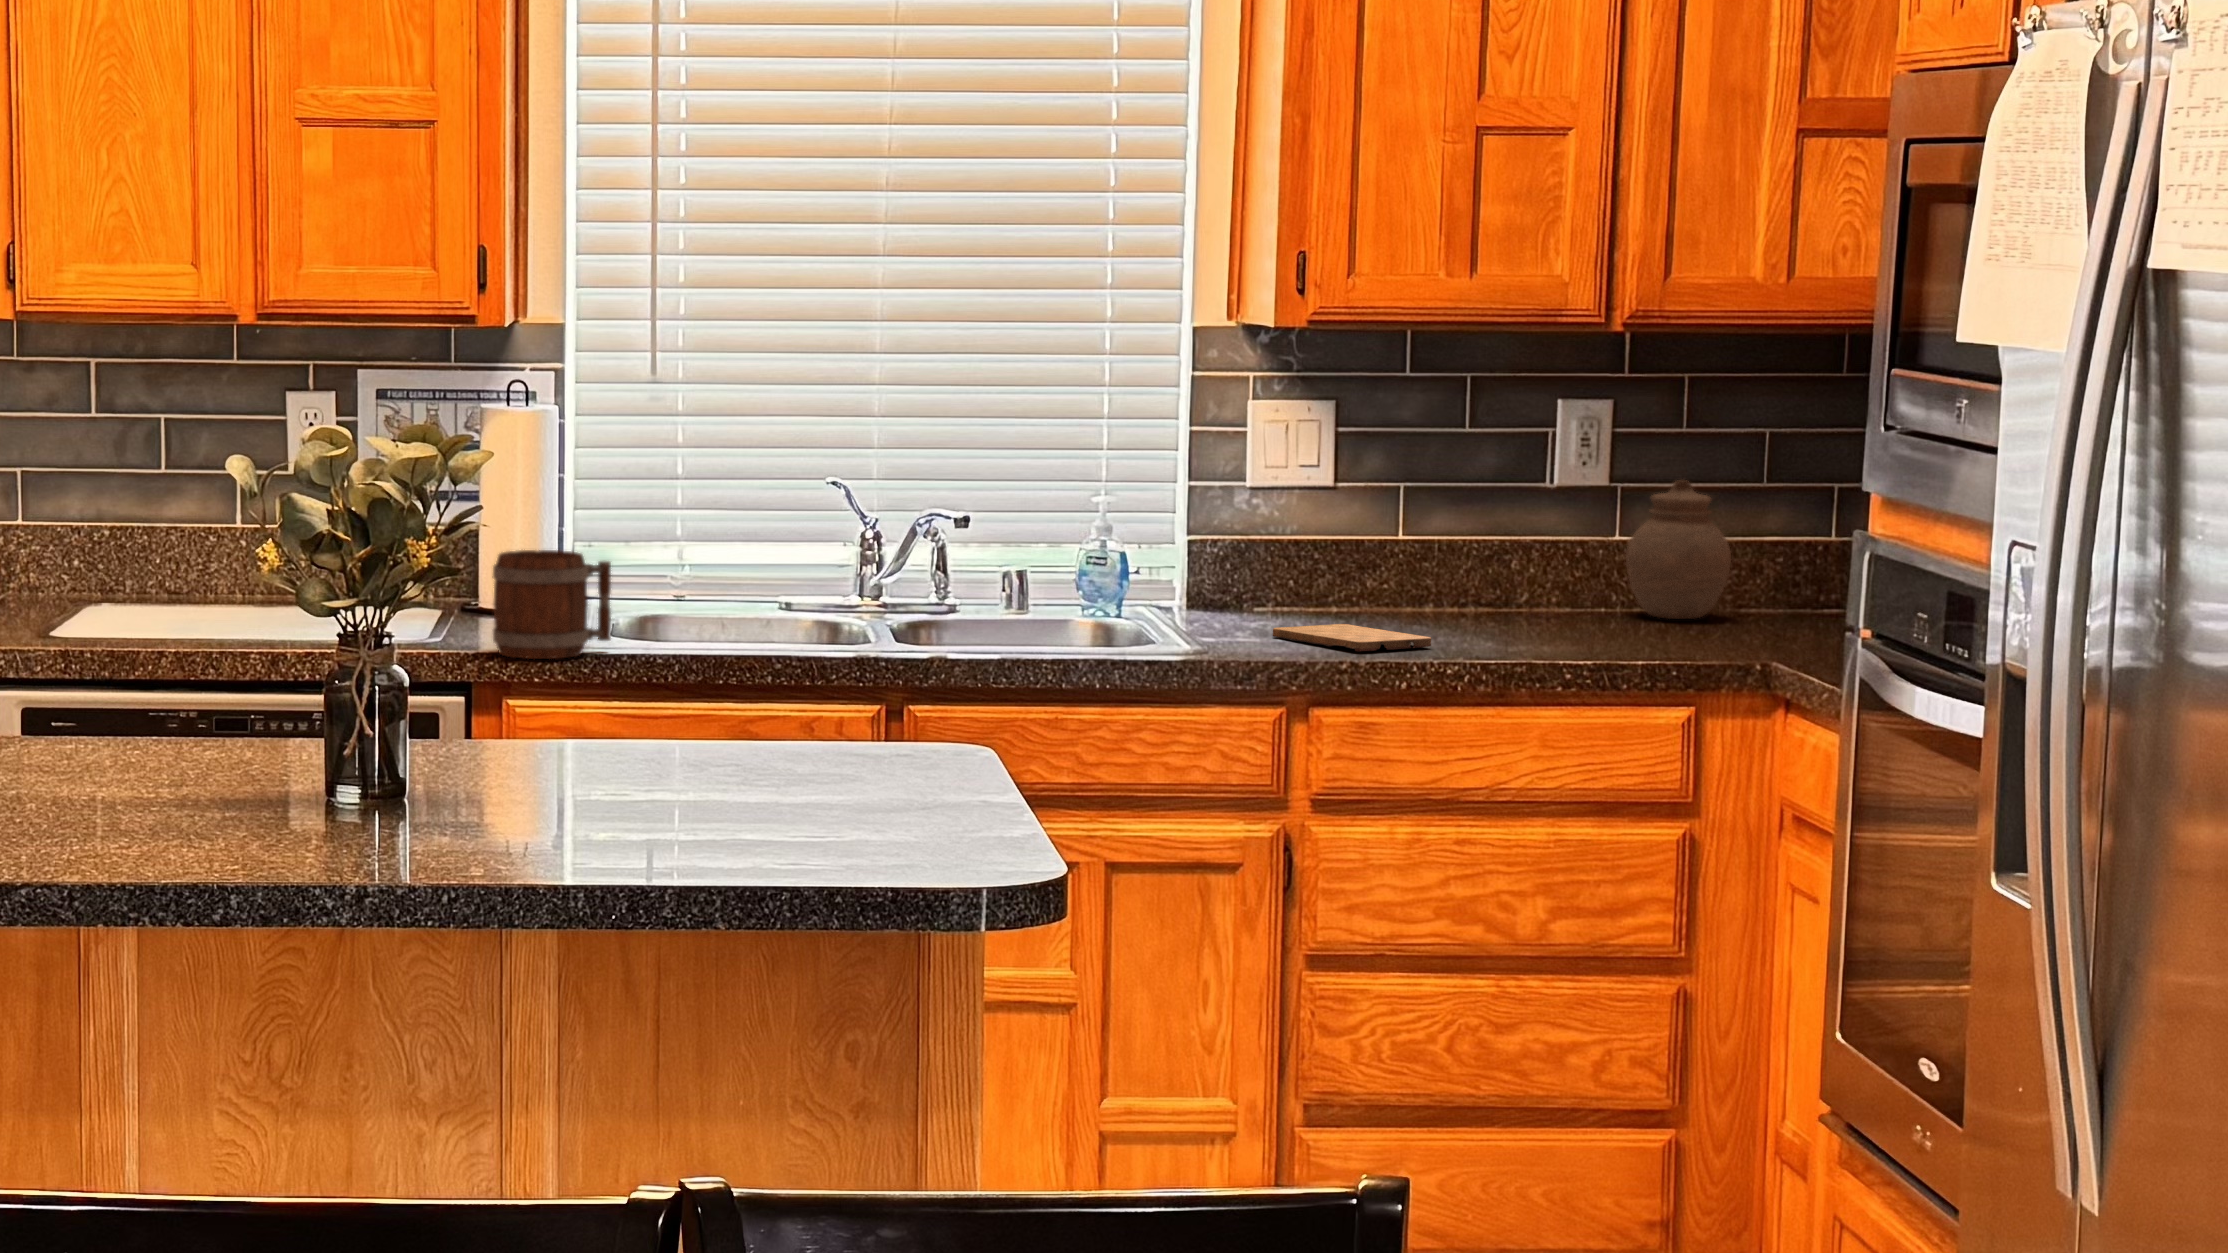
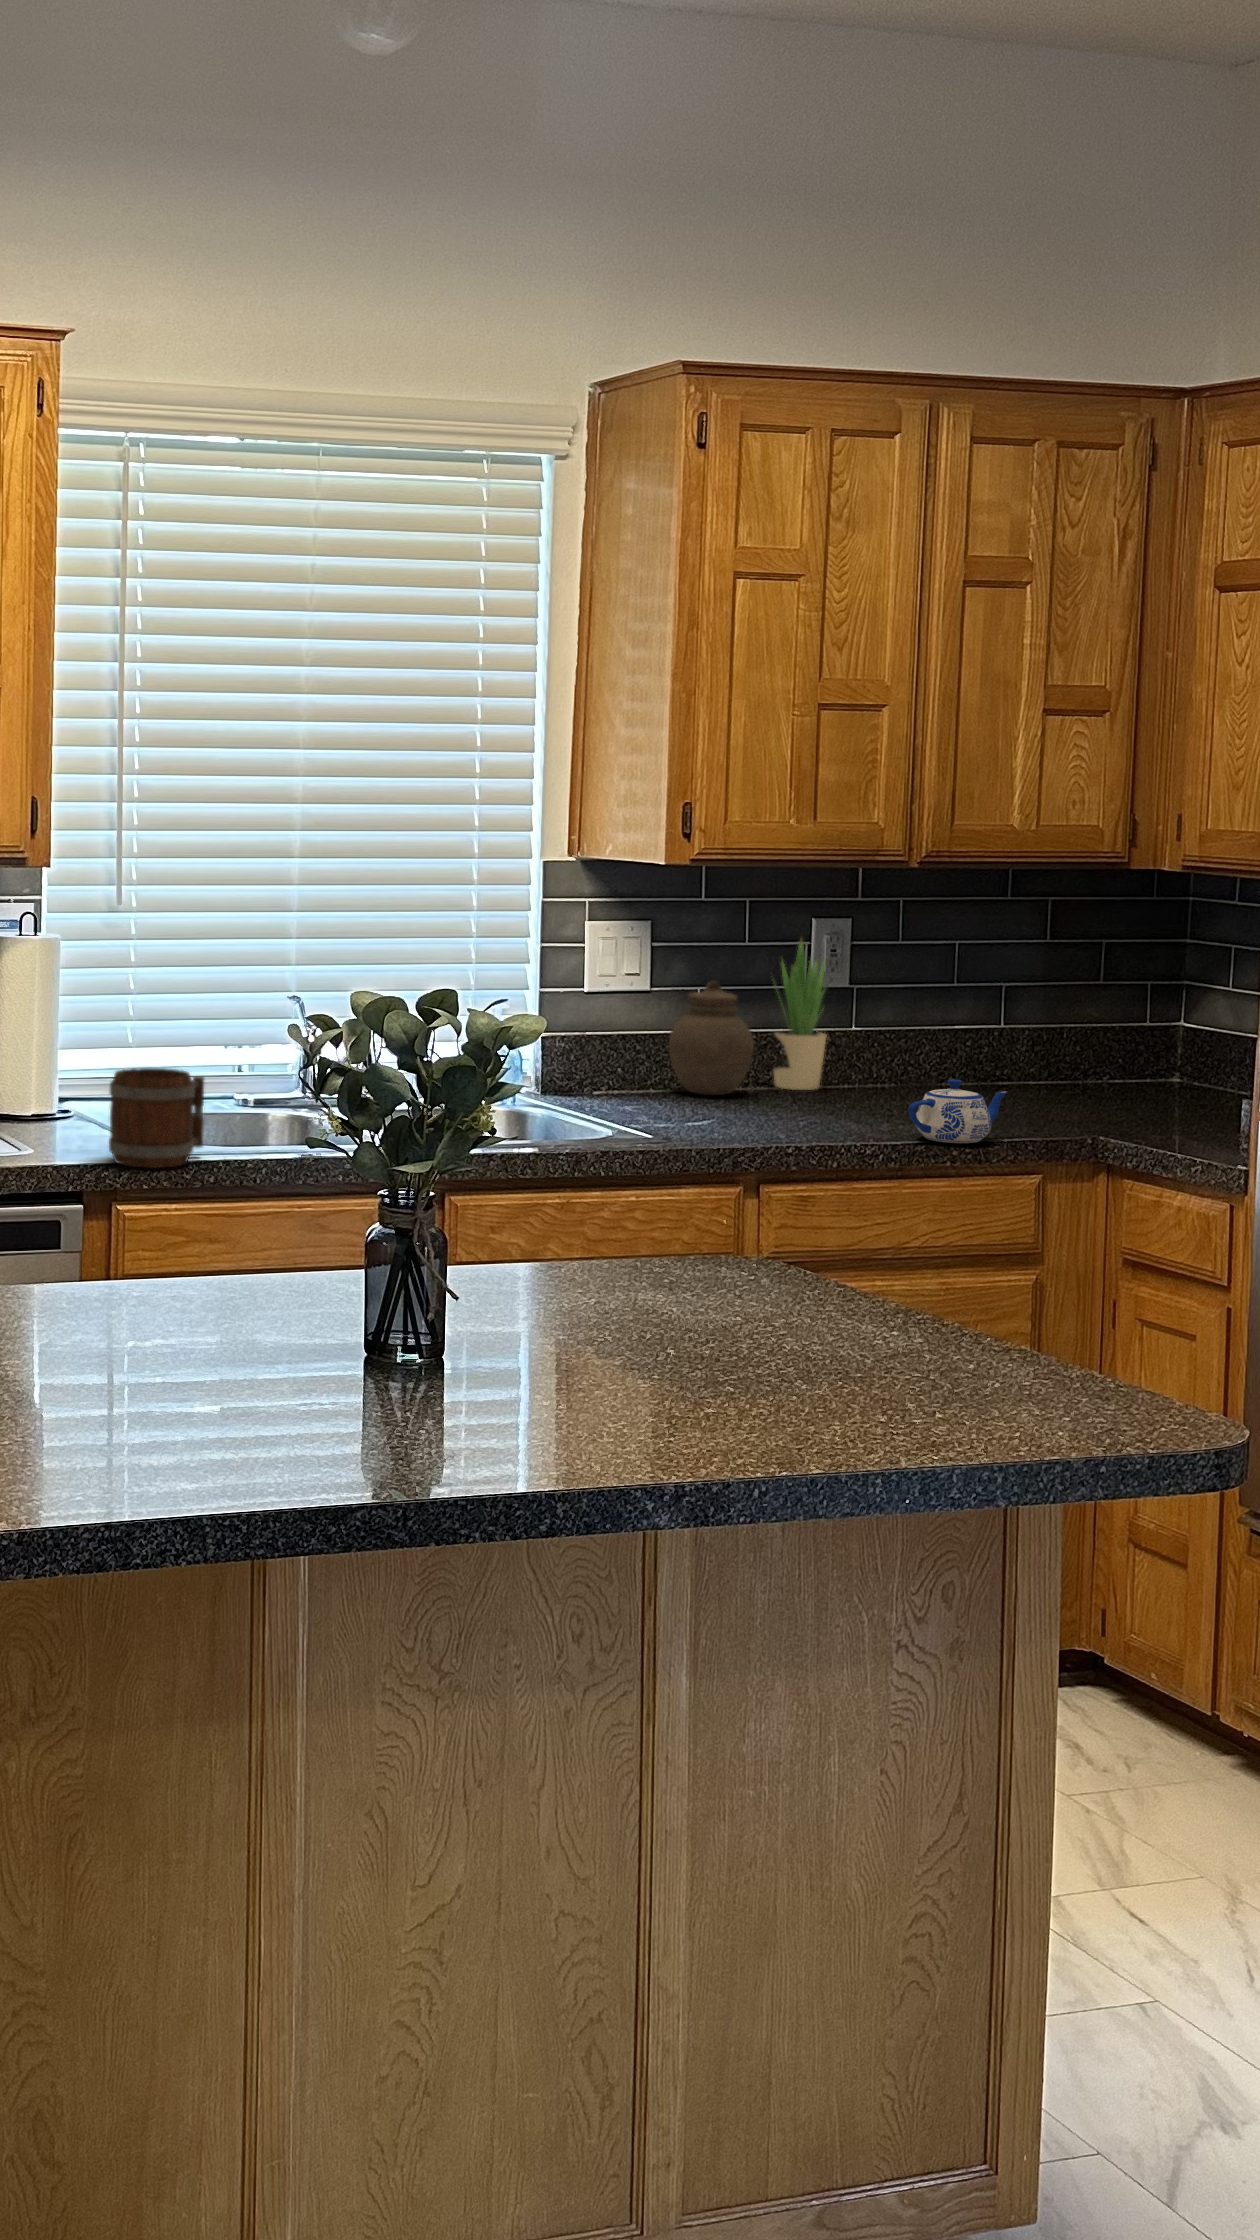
potted plant: none [1487,421,1565,616] -> present [772,938,826,1090]
jar: present [1626,480,1731,619] -> present [669,981,754,1095]
teapot: none [1513,593,1660,671] -> present [908,1079,1007,1143]
cutting board: present [1273,624,1431,652] -> none [674,1104,809,1131]

